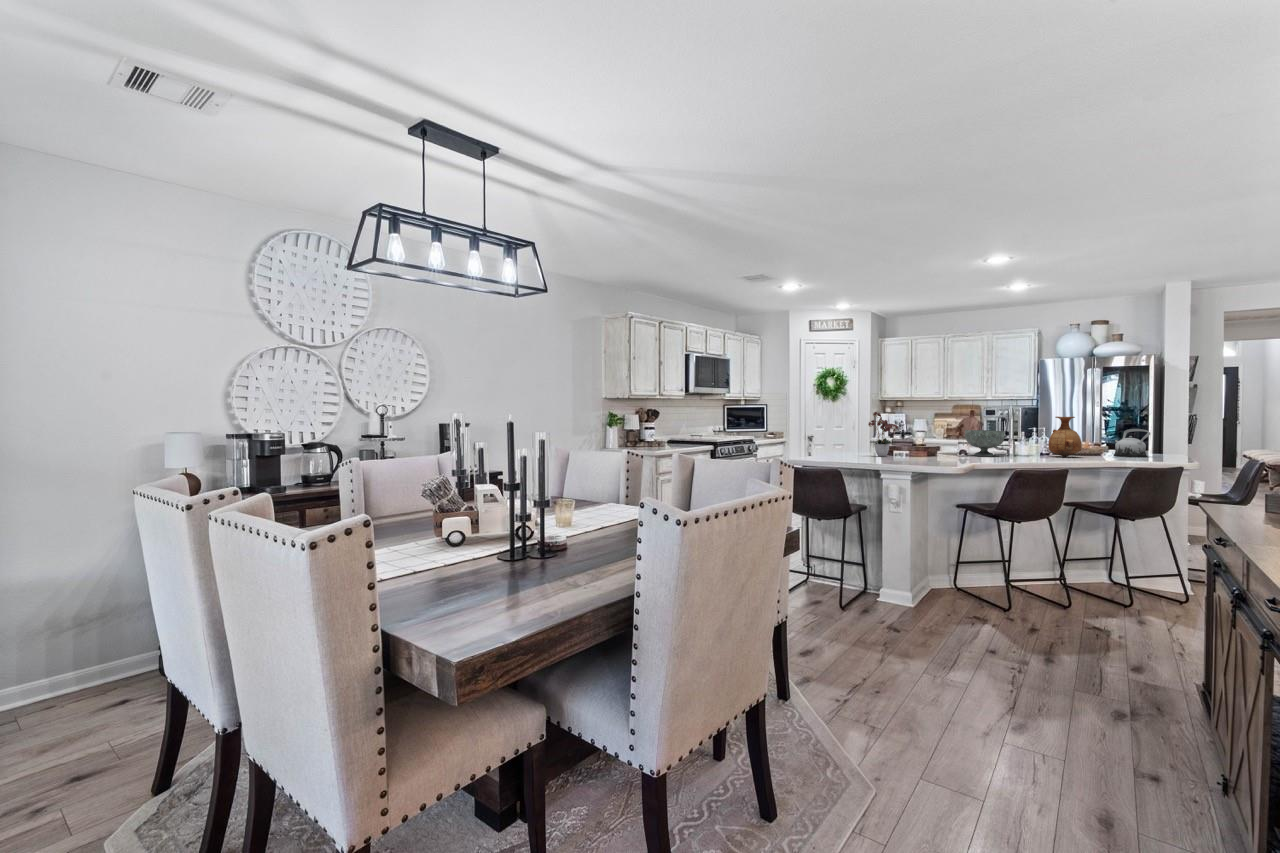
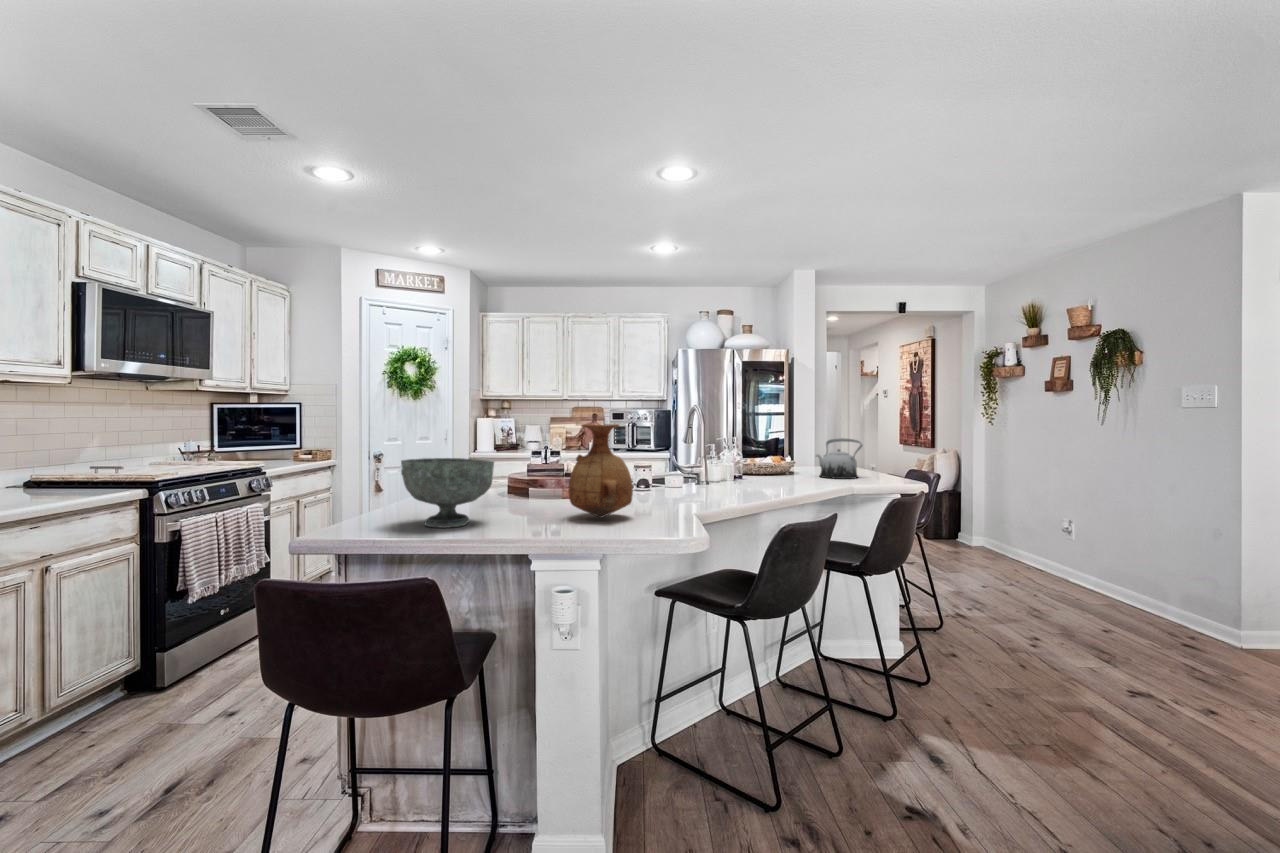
flower arrangement: present [868,412,898,456] -> none [488,409,558,509]
vase: present [1048,417,1082,457] -> present [568,424,633,518]
decorative bowl: present [965,430,1005,456] -> present [401,458,494,527]

